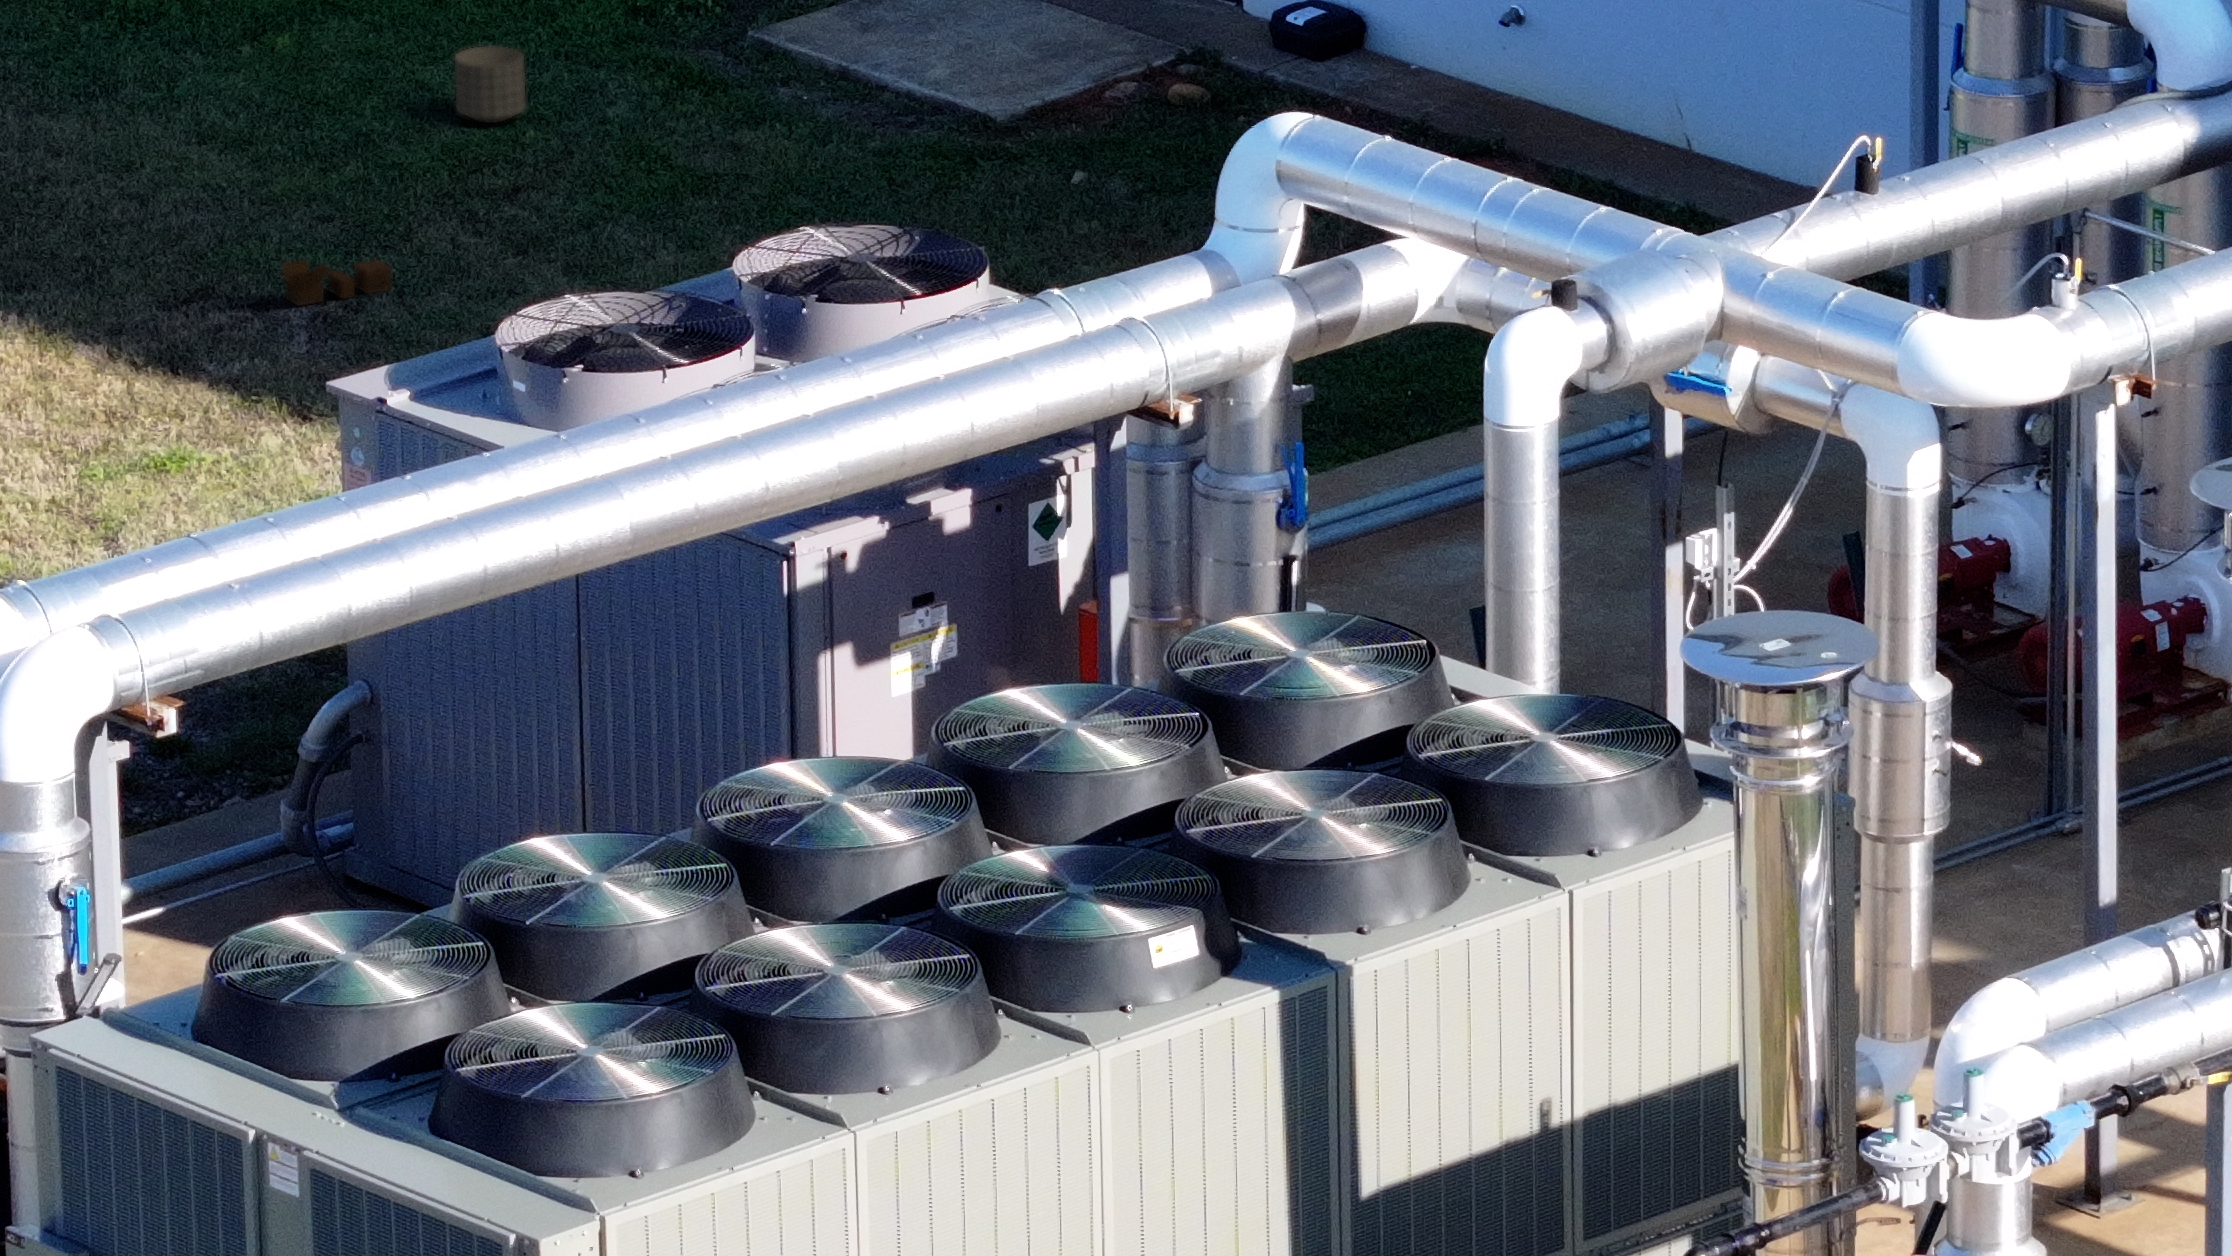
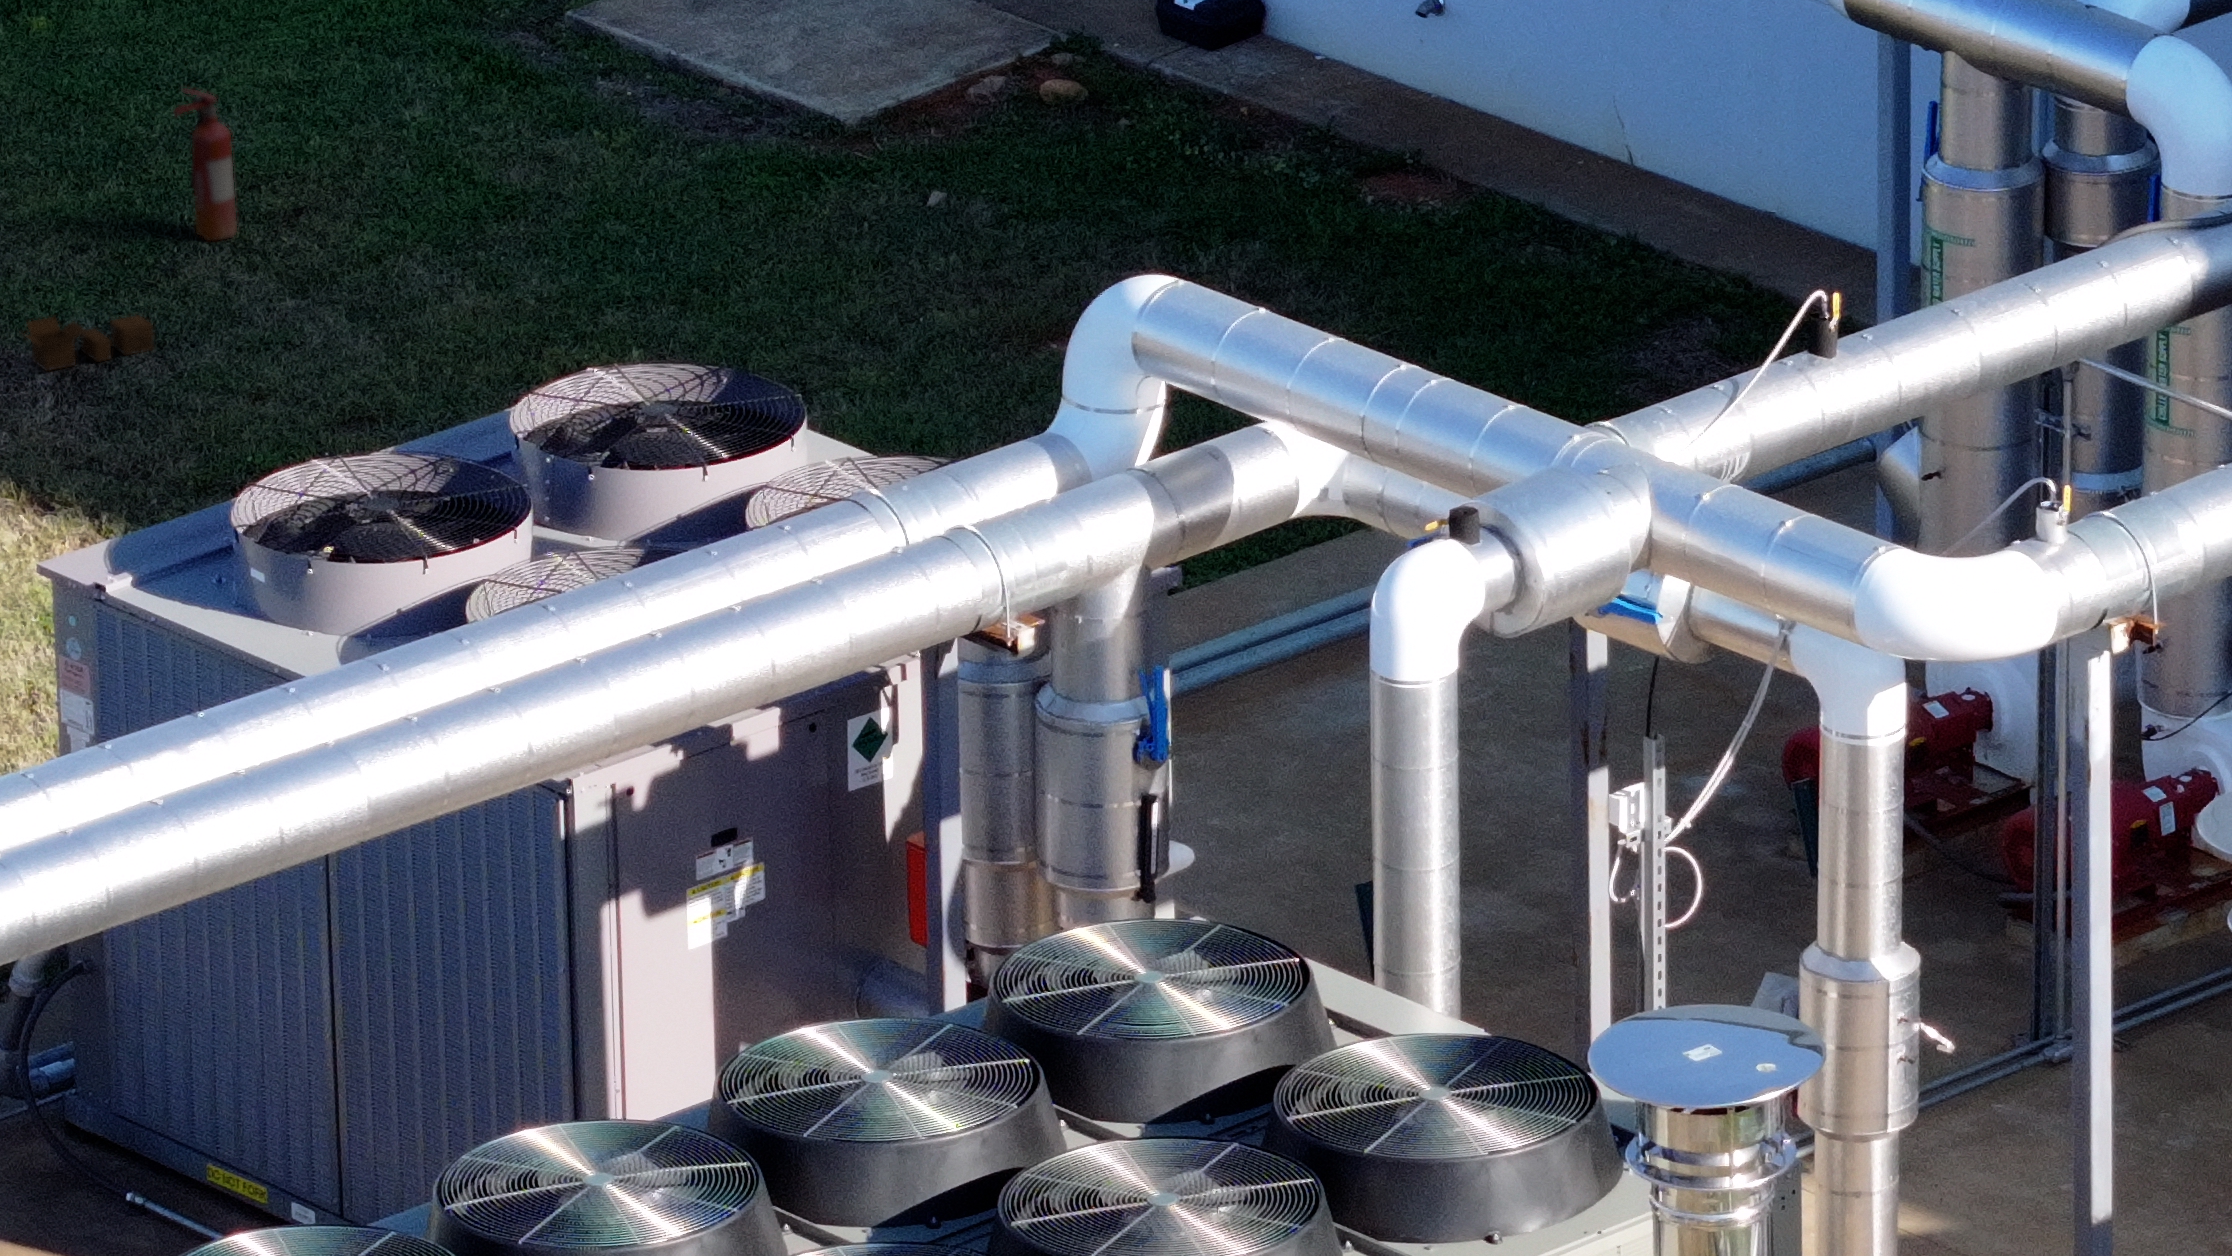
planter: present [455,47,526,123] -> none [233,47,314,135]
fire extinguisher: none [406,69,461,205] -> present [174,88,237,240]

